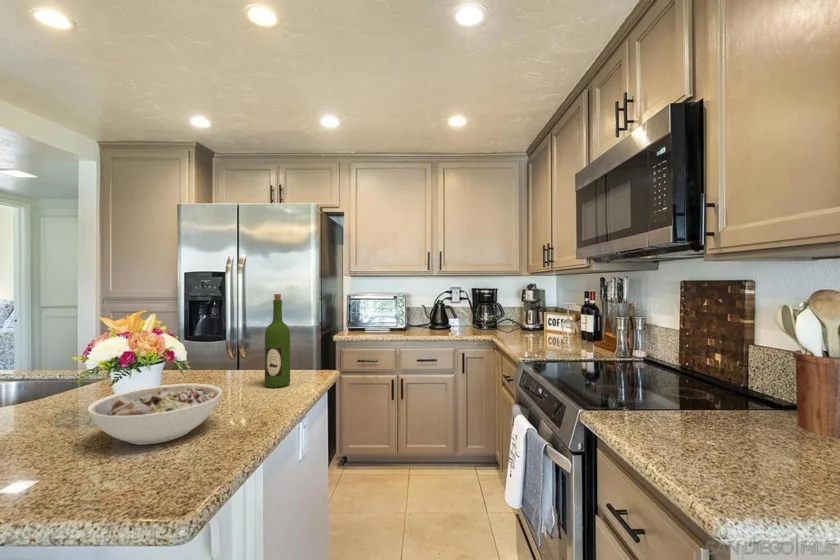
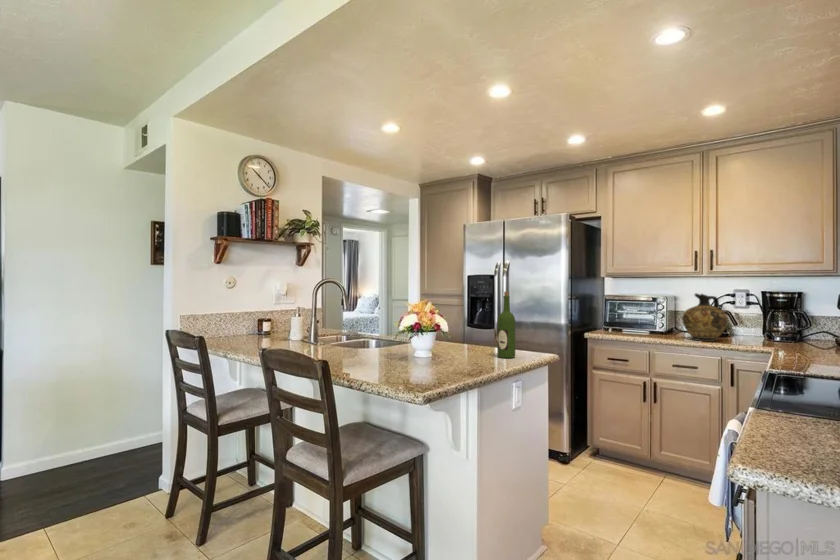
ceramic jug: none [421,291,456,335] -> present [682,294,727,341]
bowl: present [88,384,222,445] -> none [397,343,460,371]

